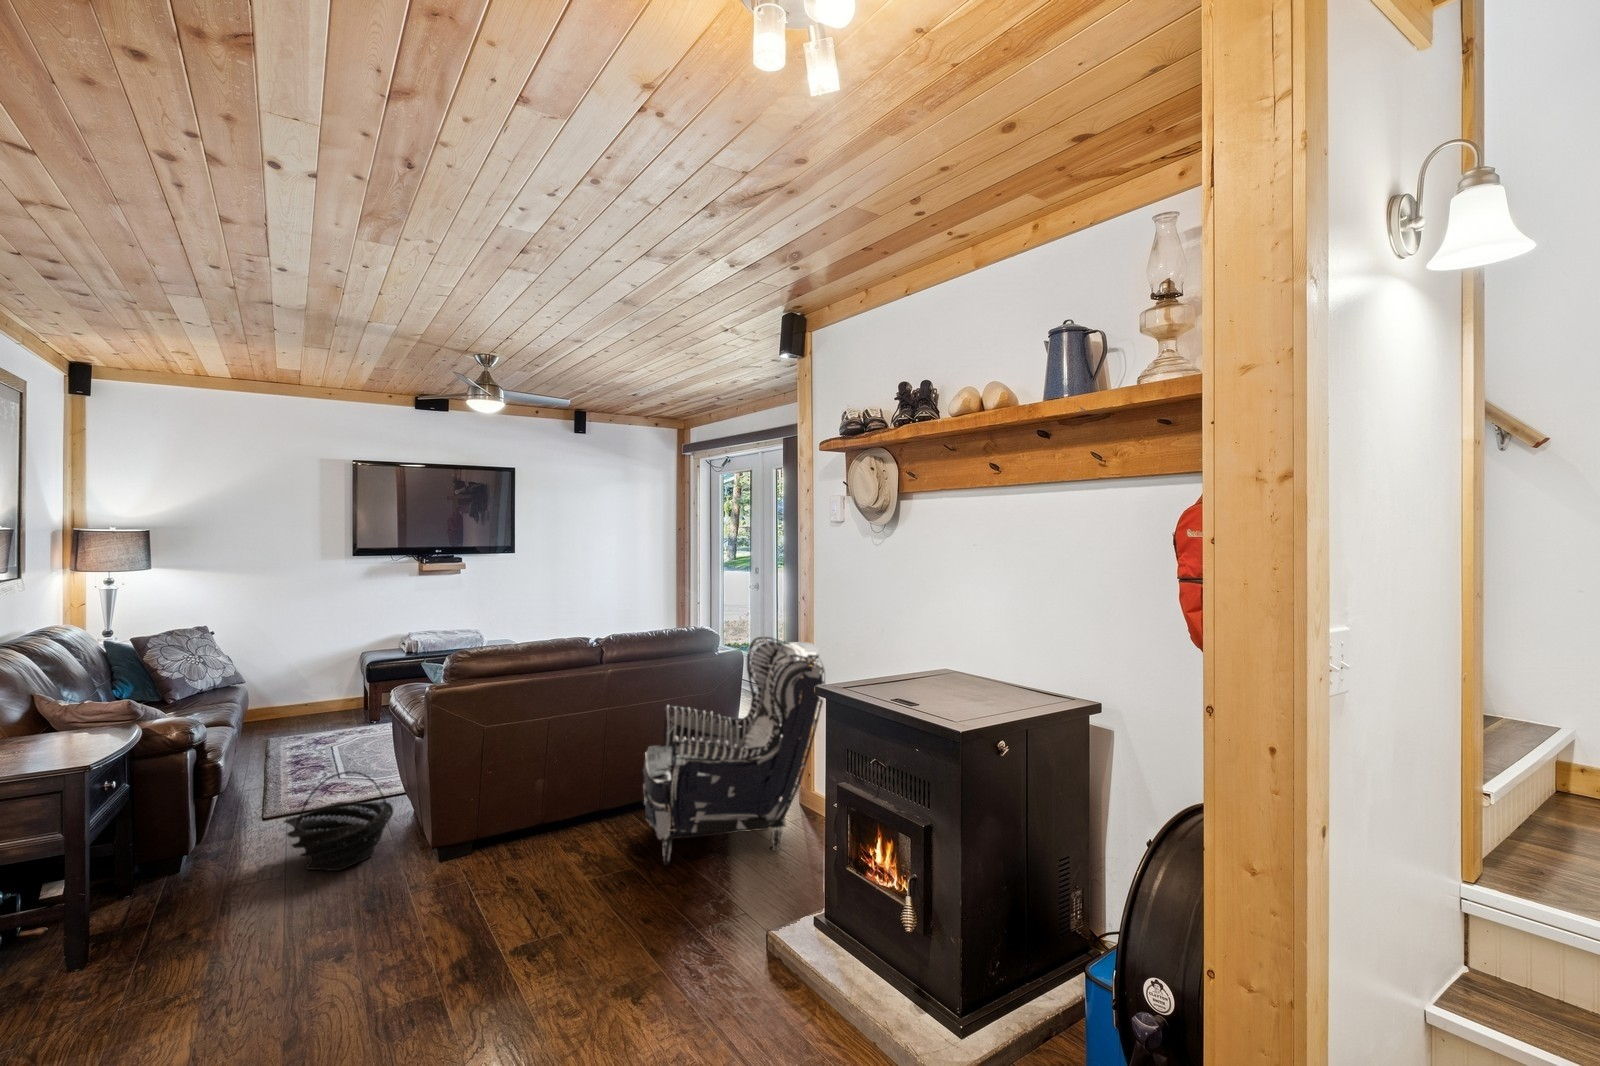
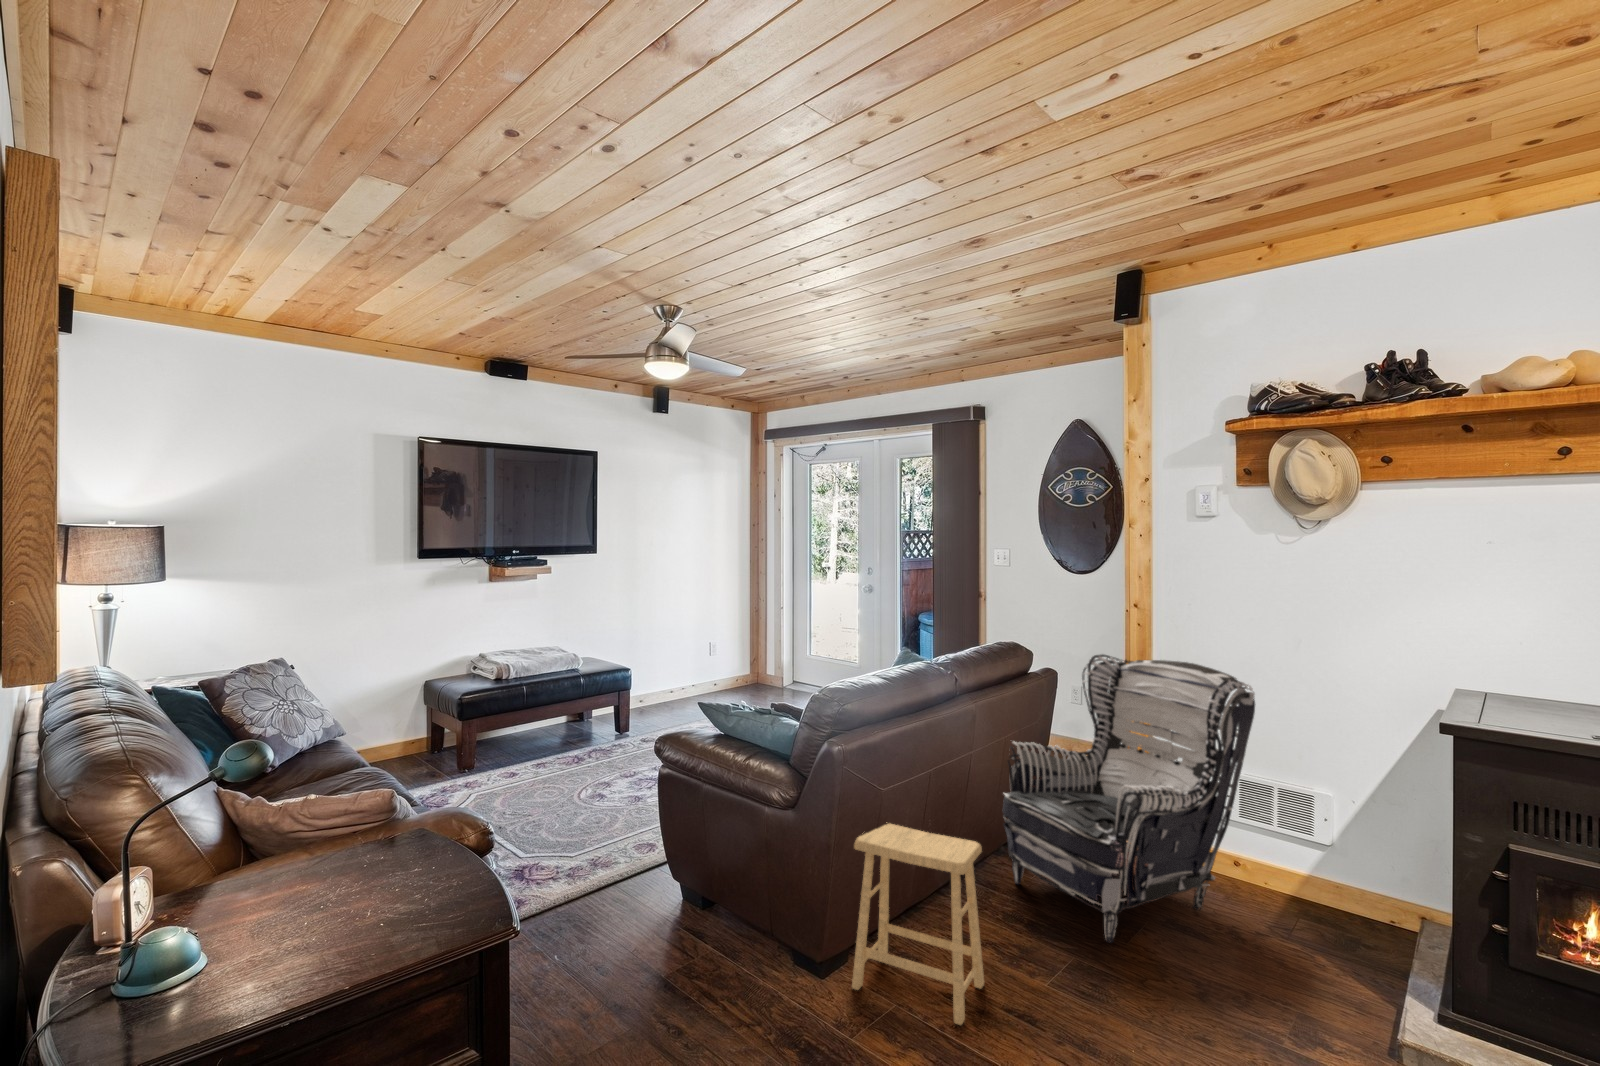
footstool: none [433,753,530,902] -> present [852,824,984,1025]
basket: present [284,771,393,871] -> none [631,859,762,1001]

